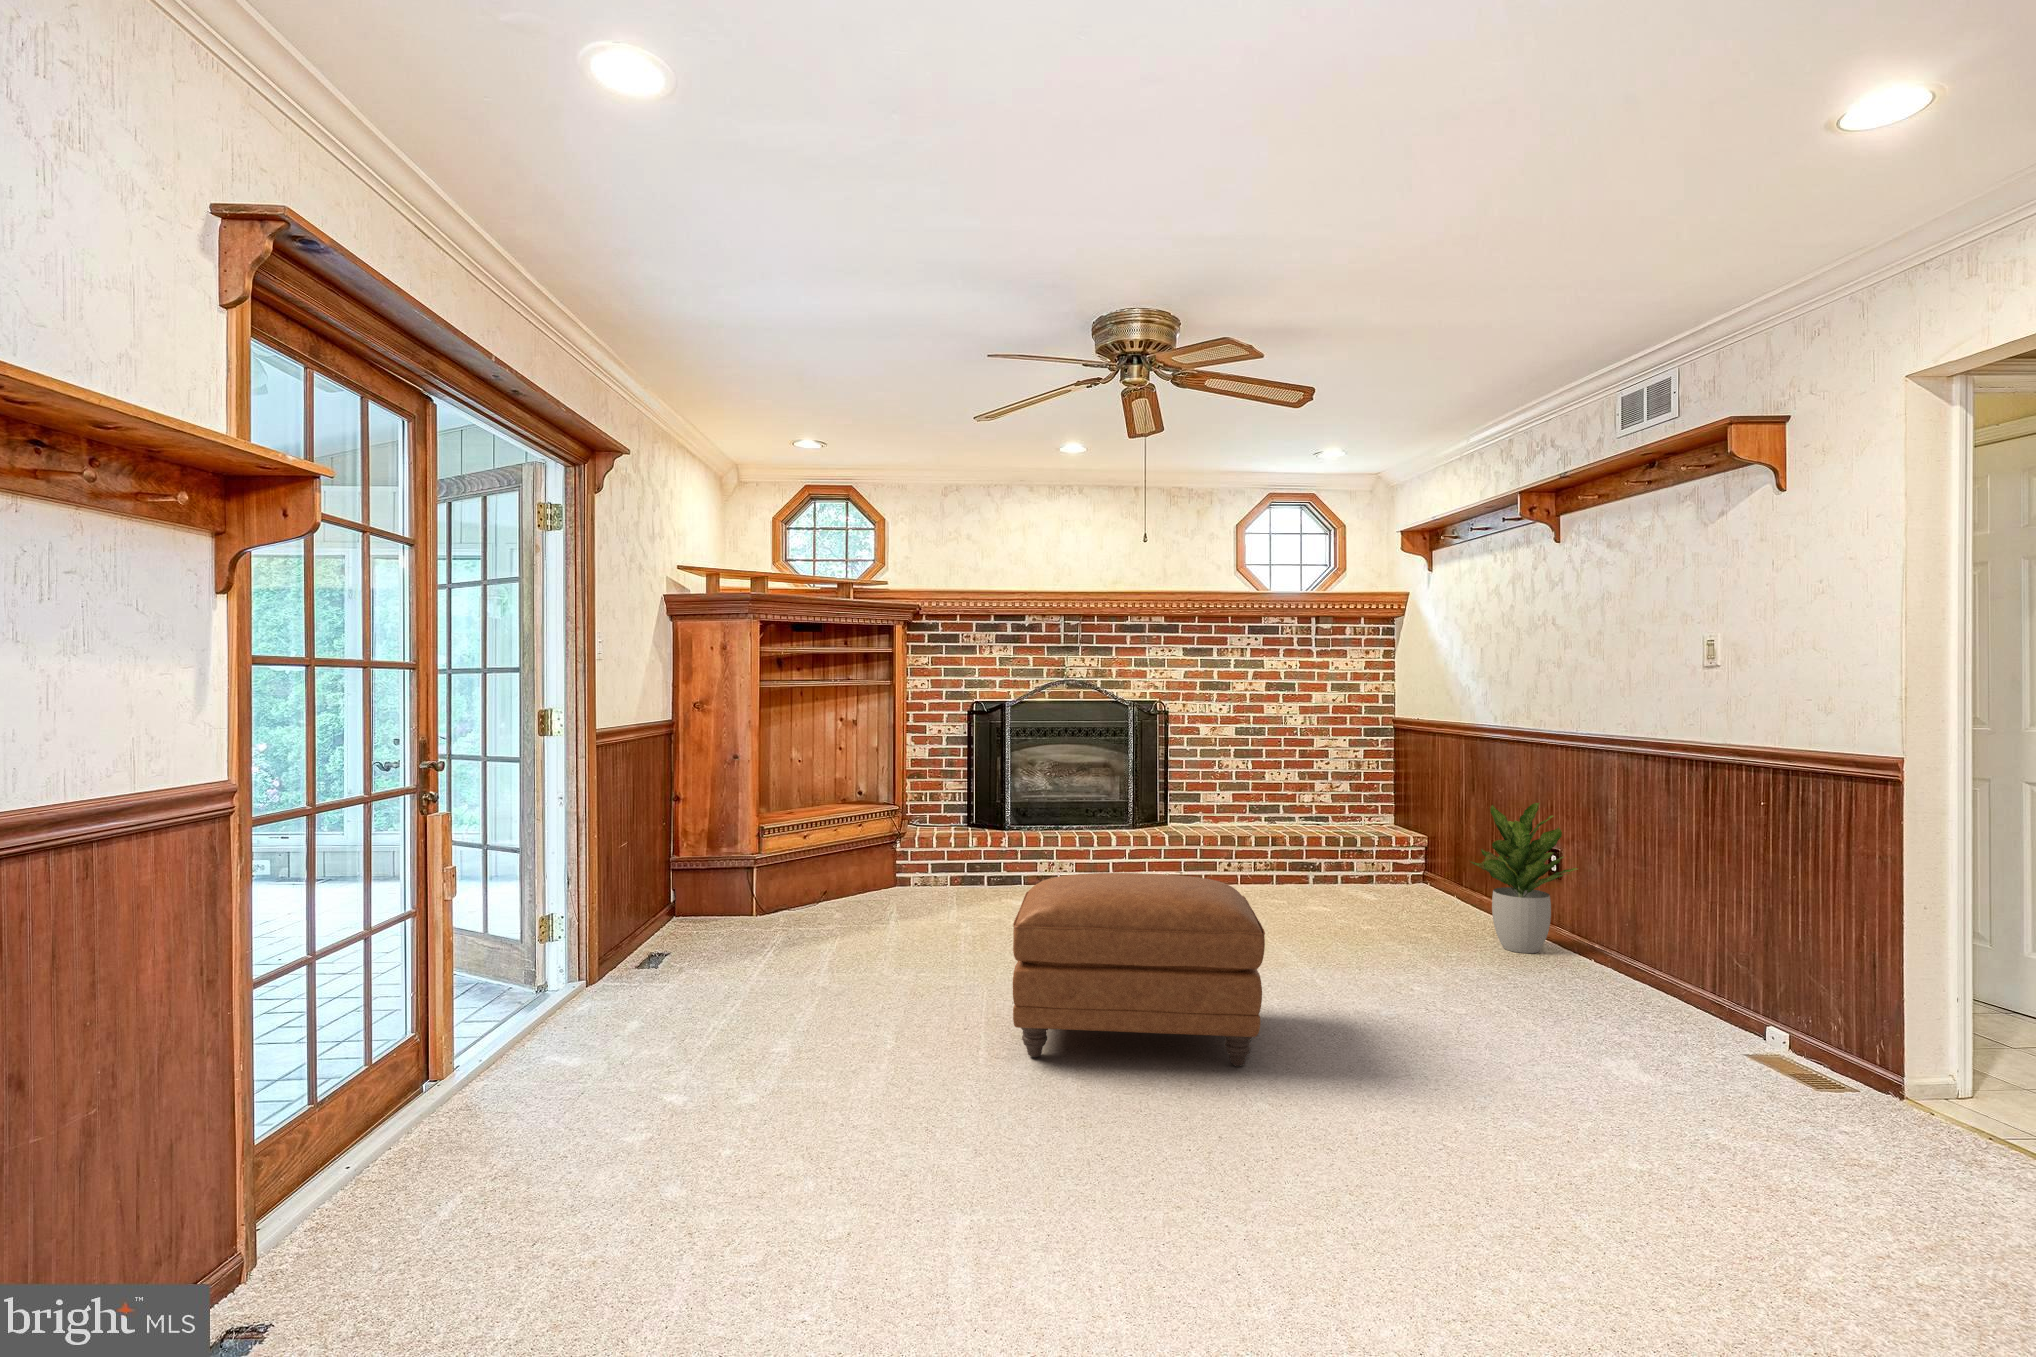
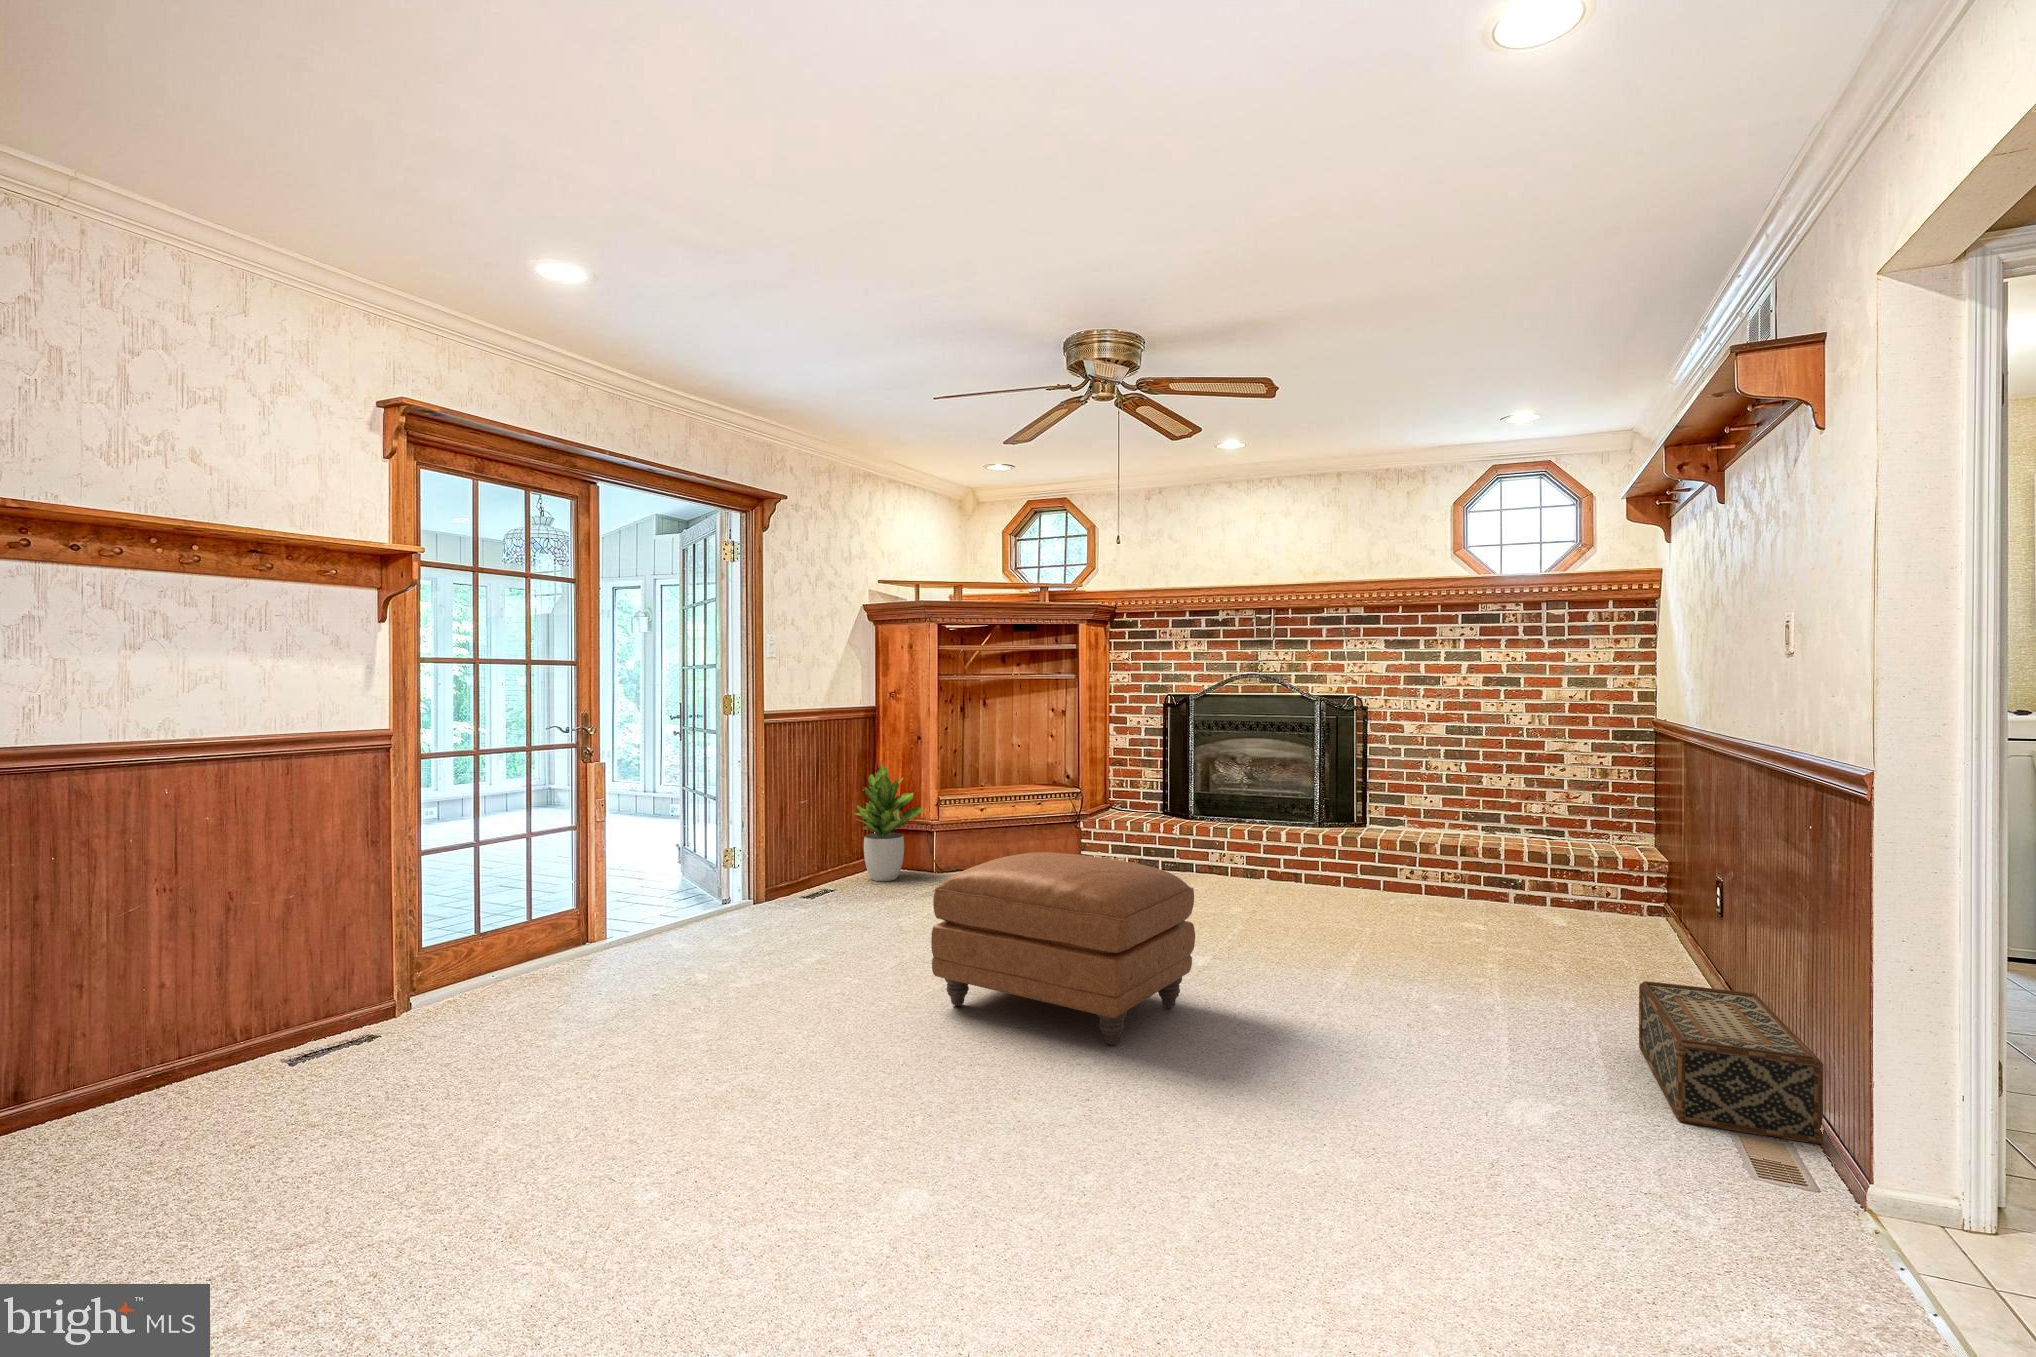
potted plant: present [1471,803,1577,953] -> present [854,765,924,881]
woven basket: none [1577,932,1767,1039] -> present [1639,981,1823,1144]

